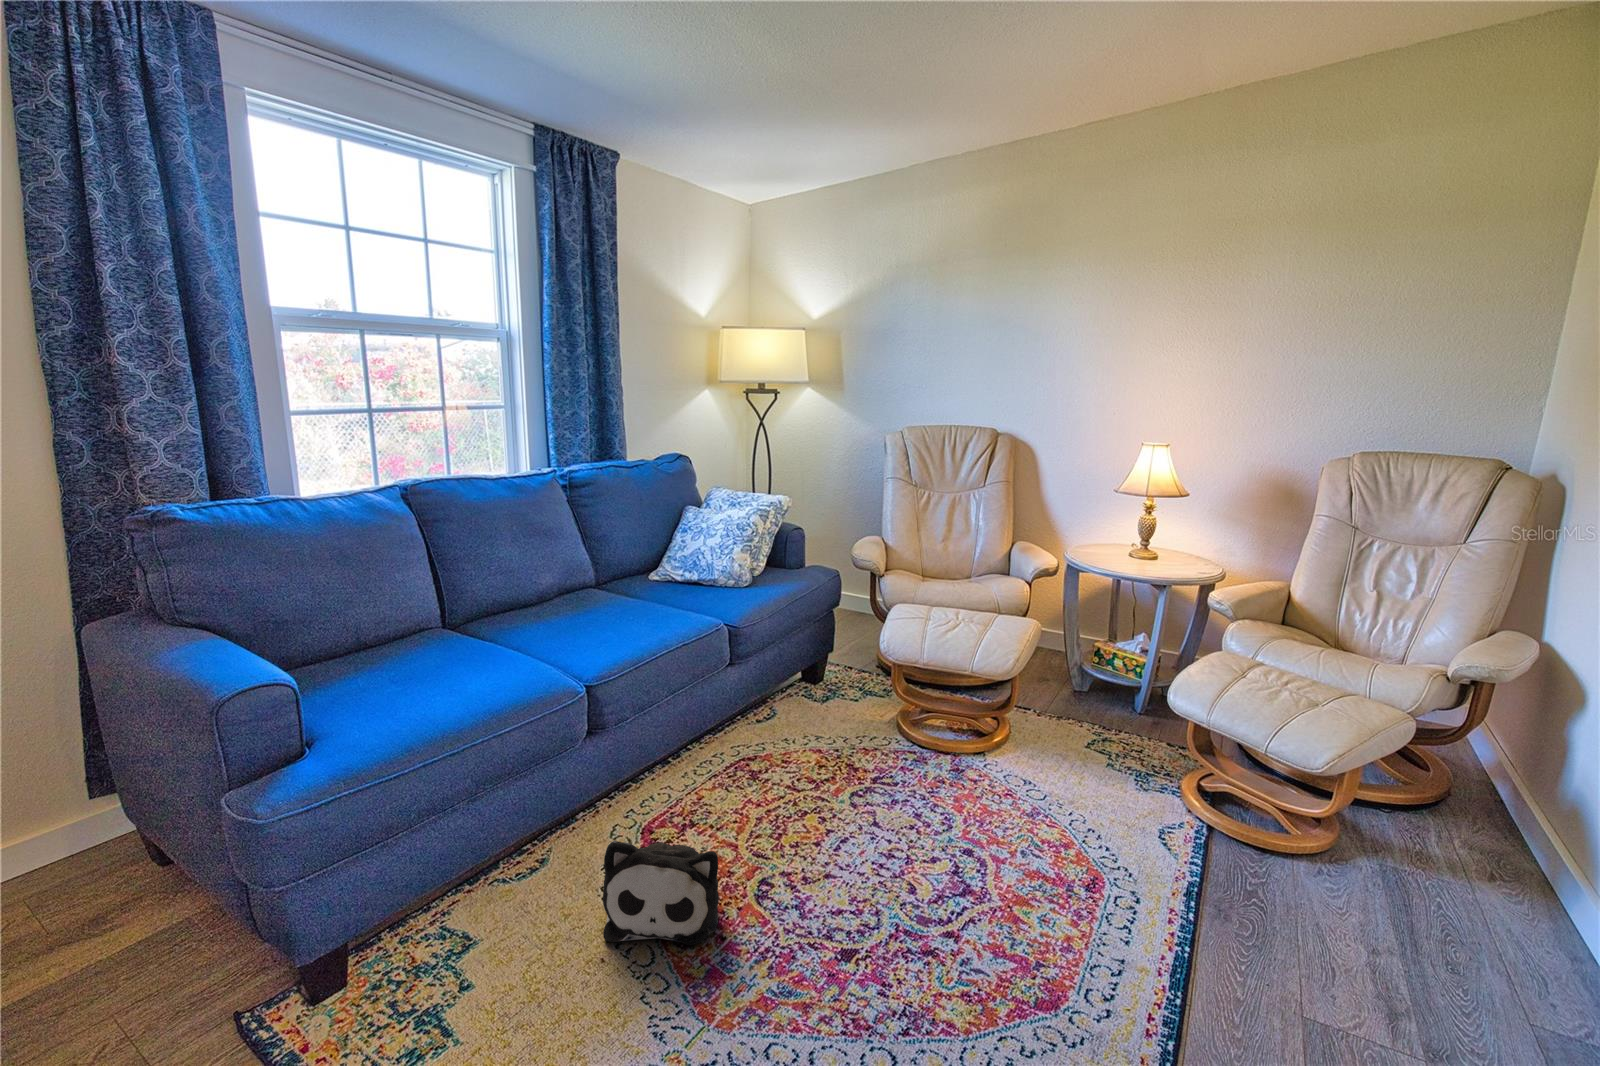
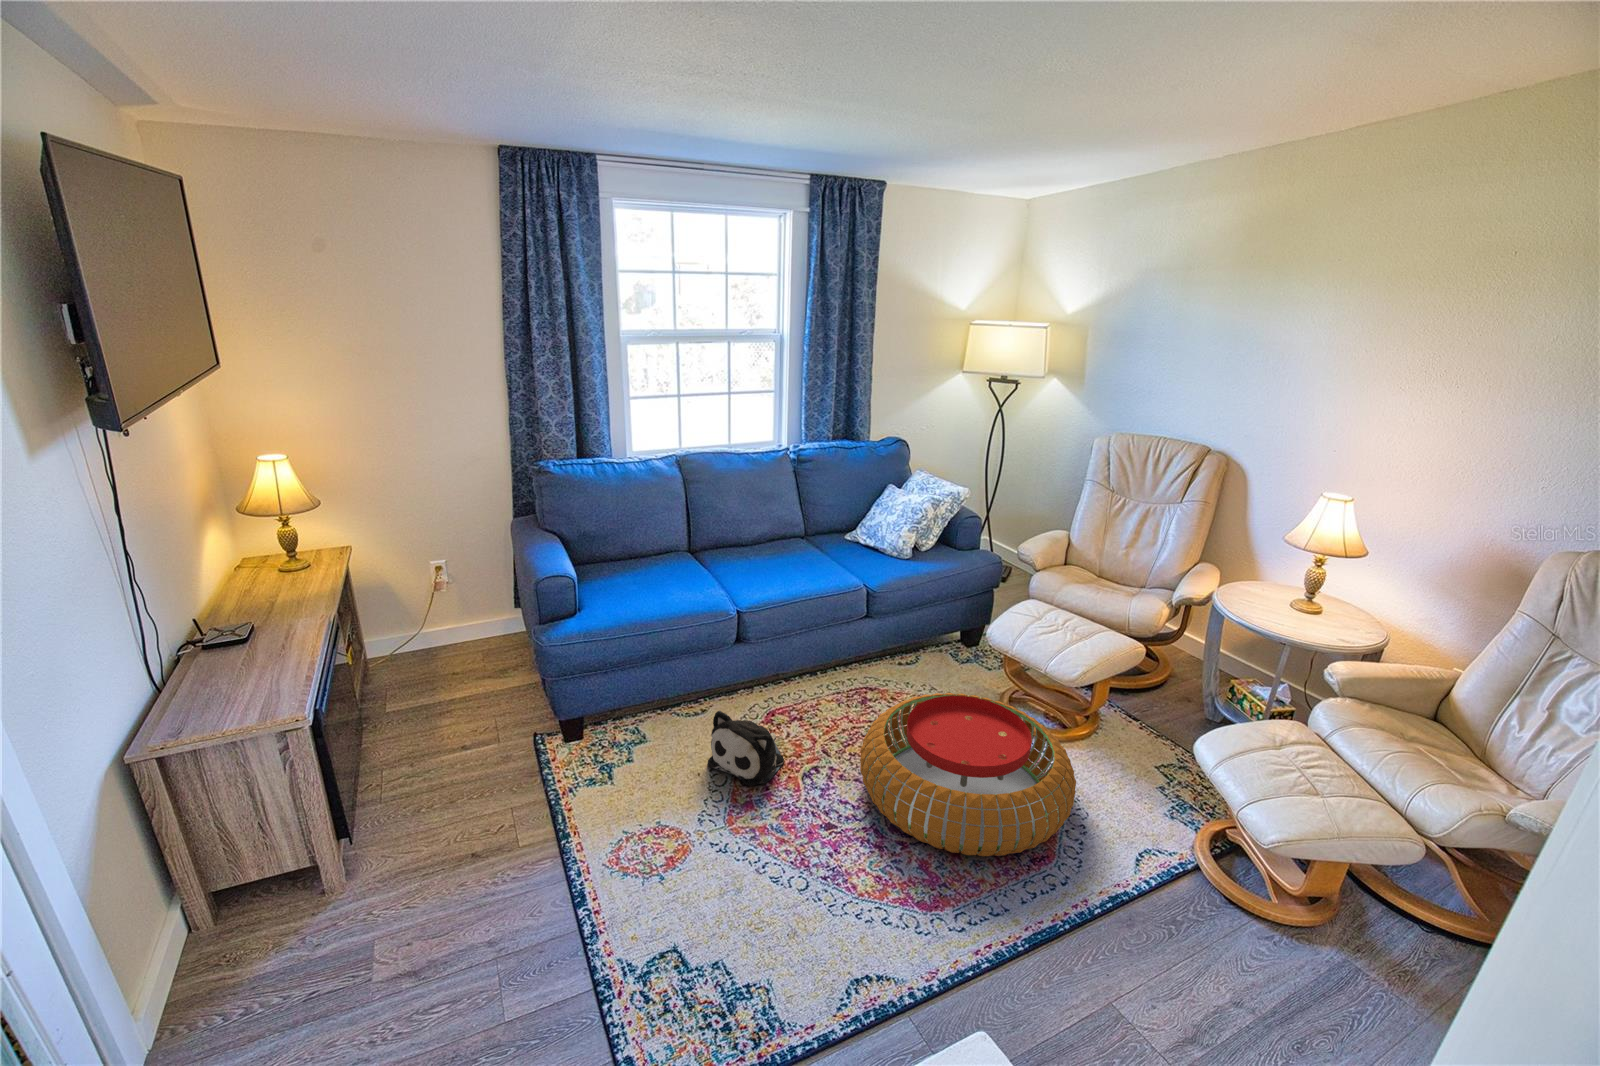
pouf: none [819,719,1102,921] -> present [860,693,1076,856]

